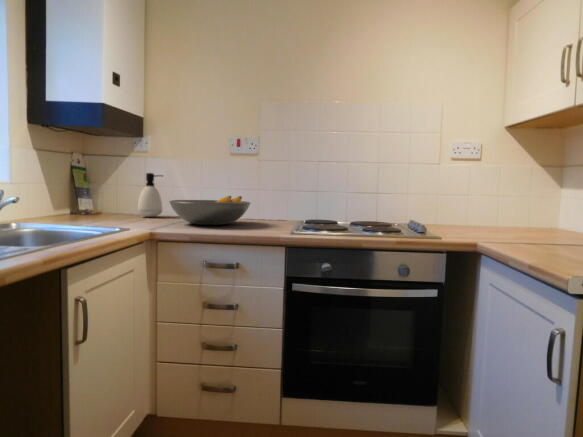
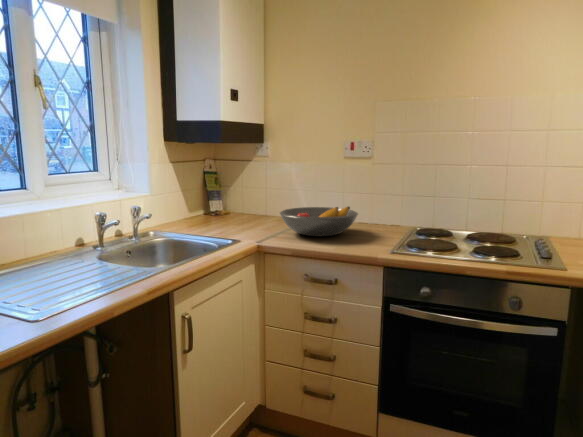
soap dispenser: present [138,173,162,217] -> none [258,178,281,219]

